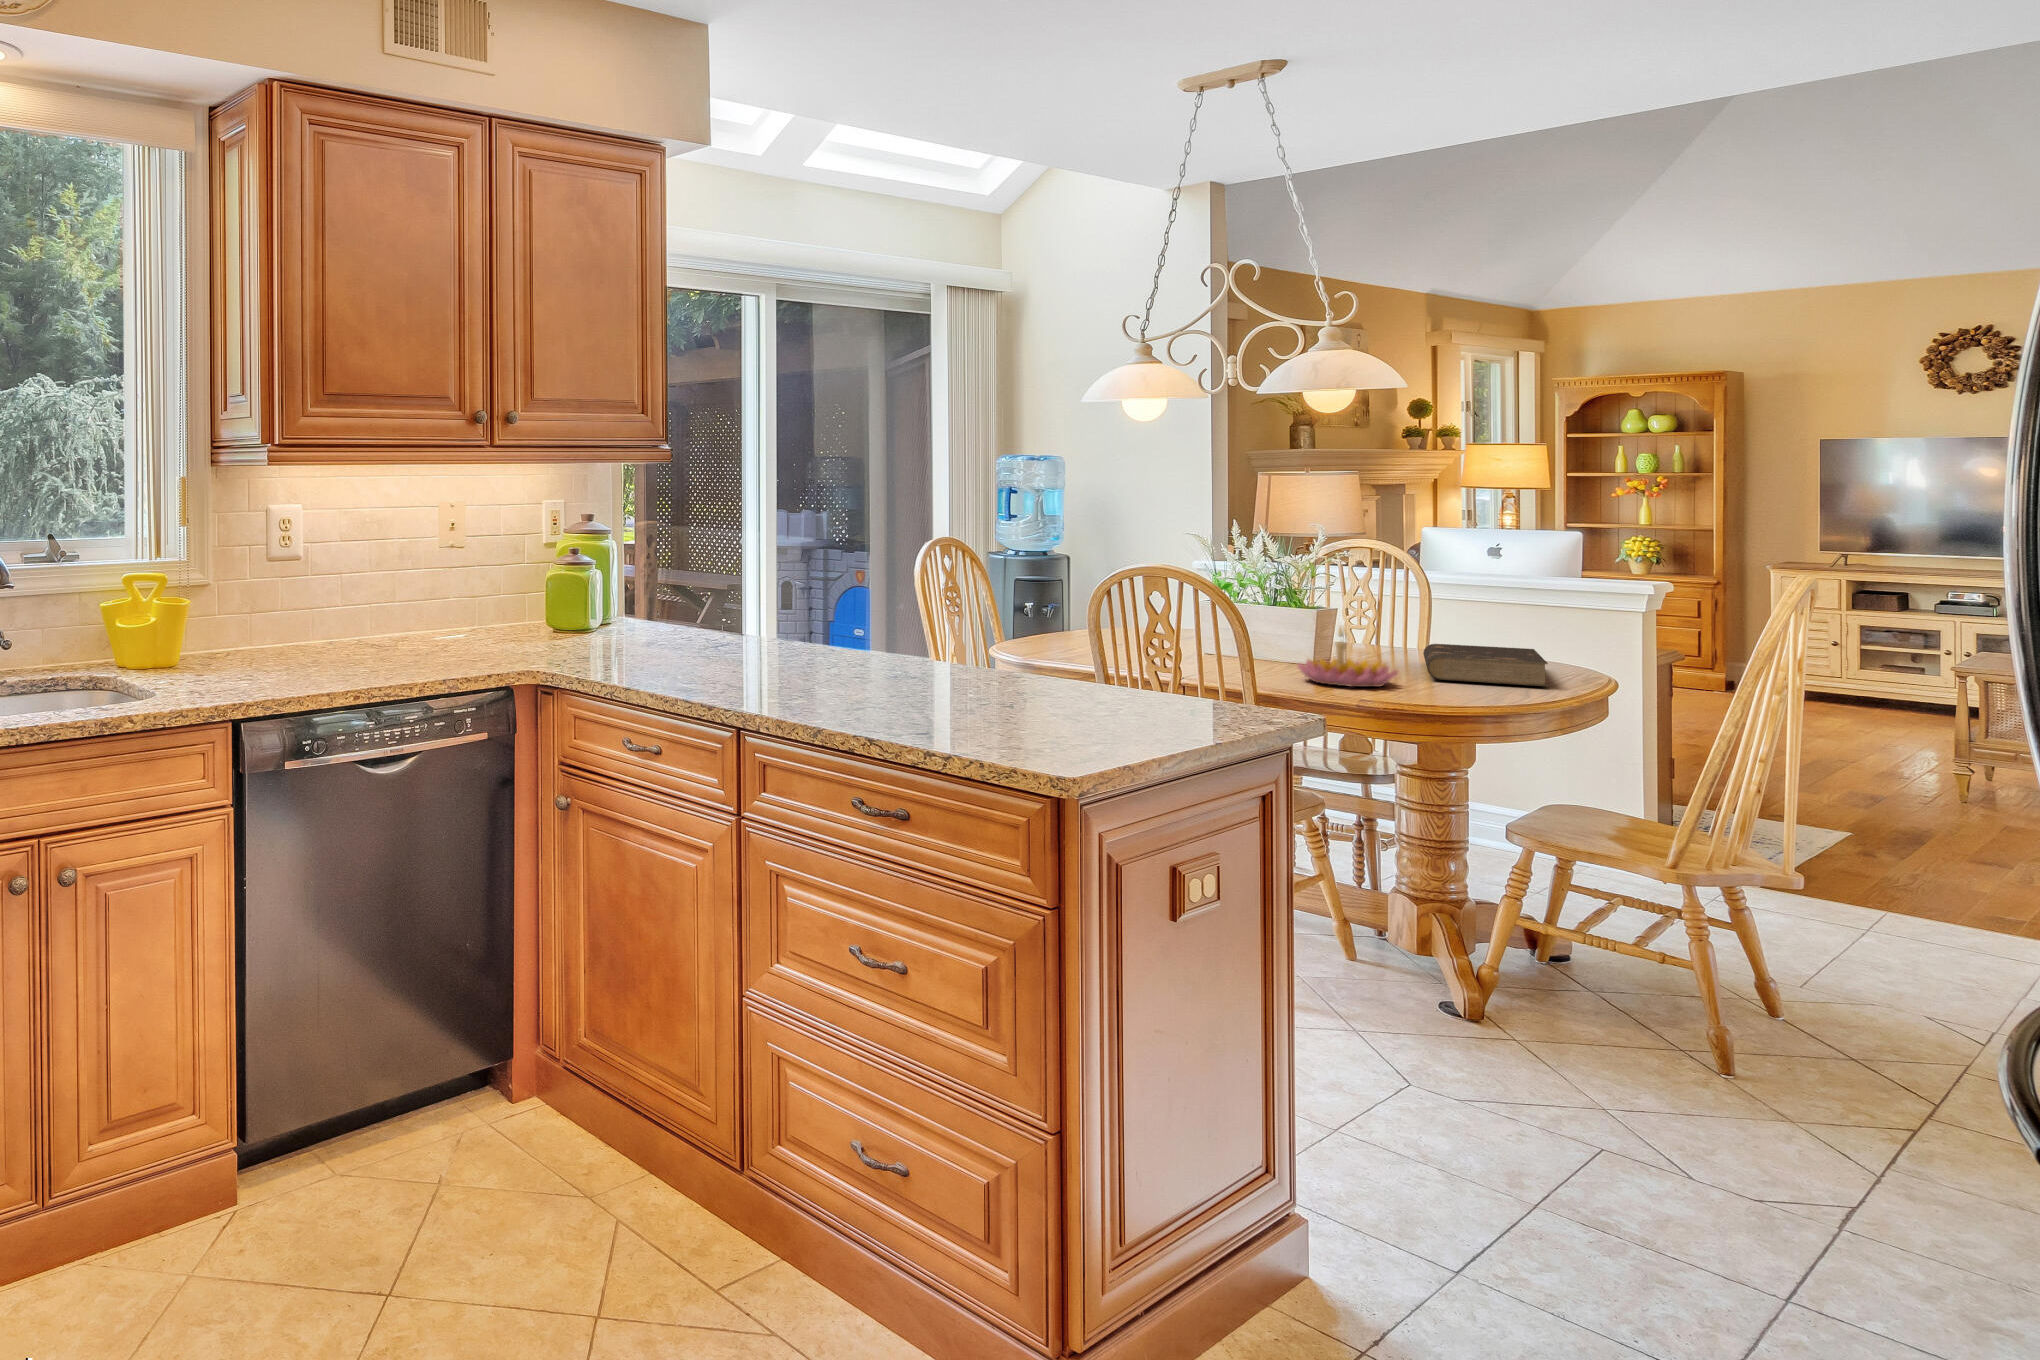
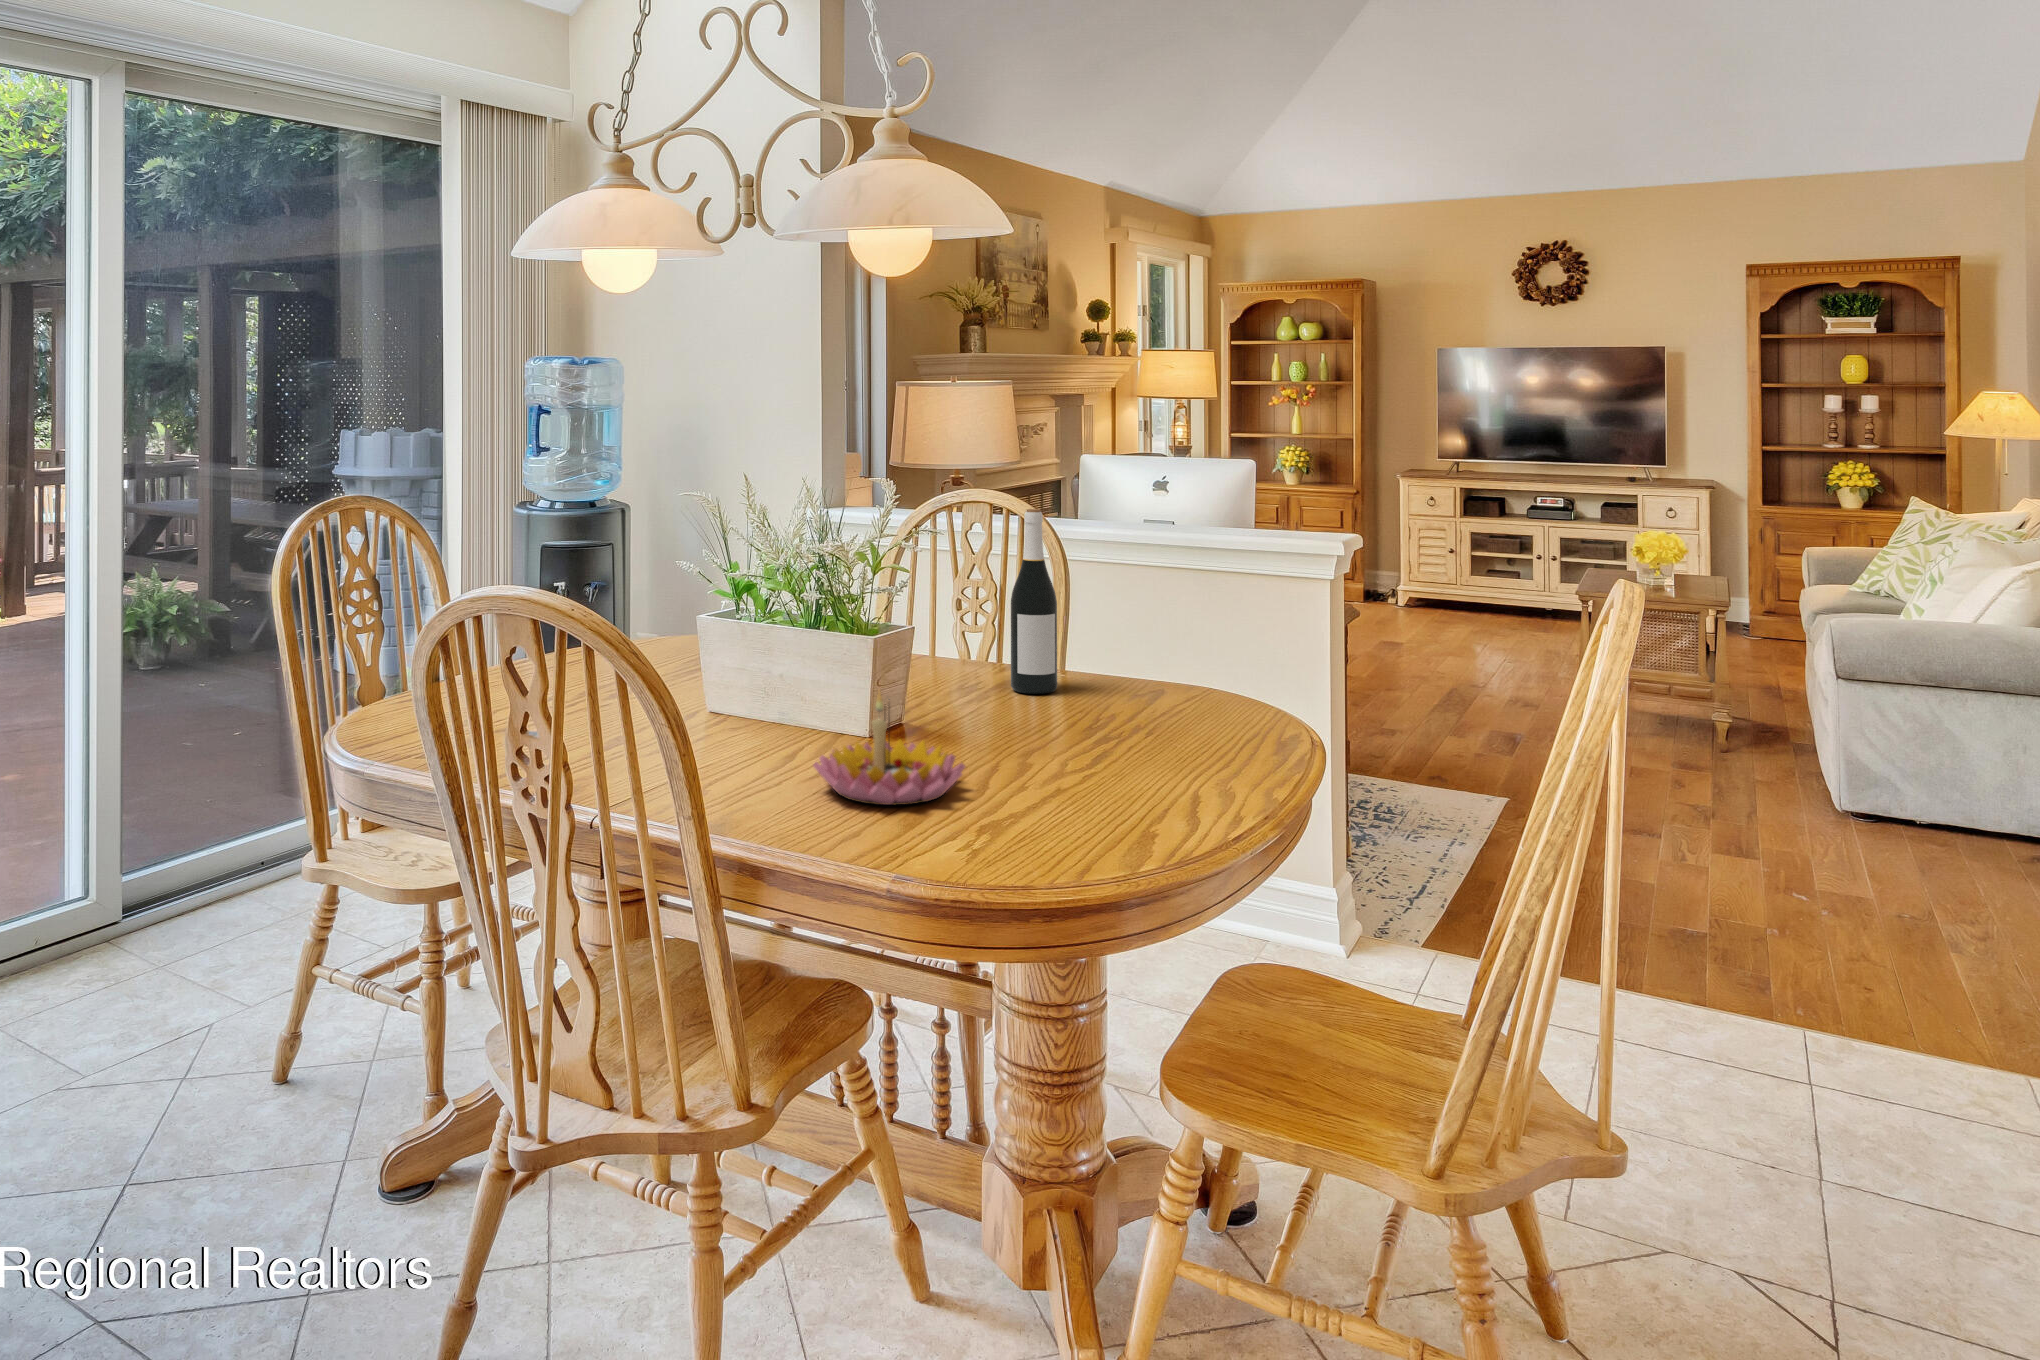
wine bottle: none [1407,535,1444,656] -> present [1011,509,1057,694]
book: present [1423,644,1548,686] -> none [1013,683,1179,774]

